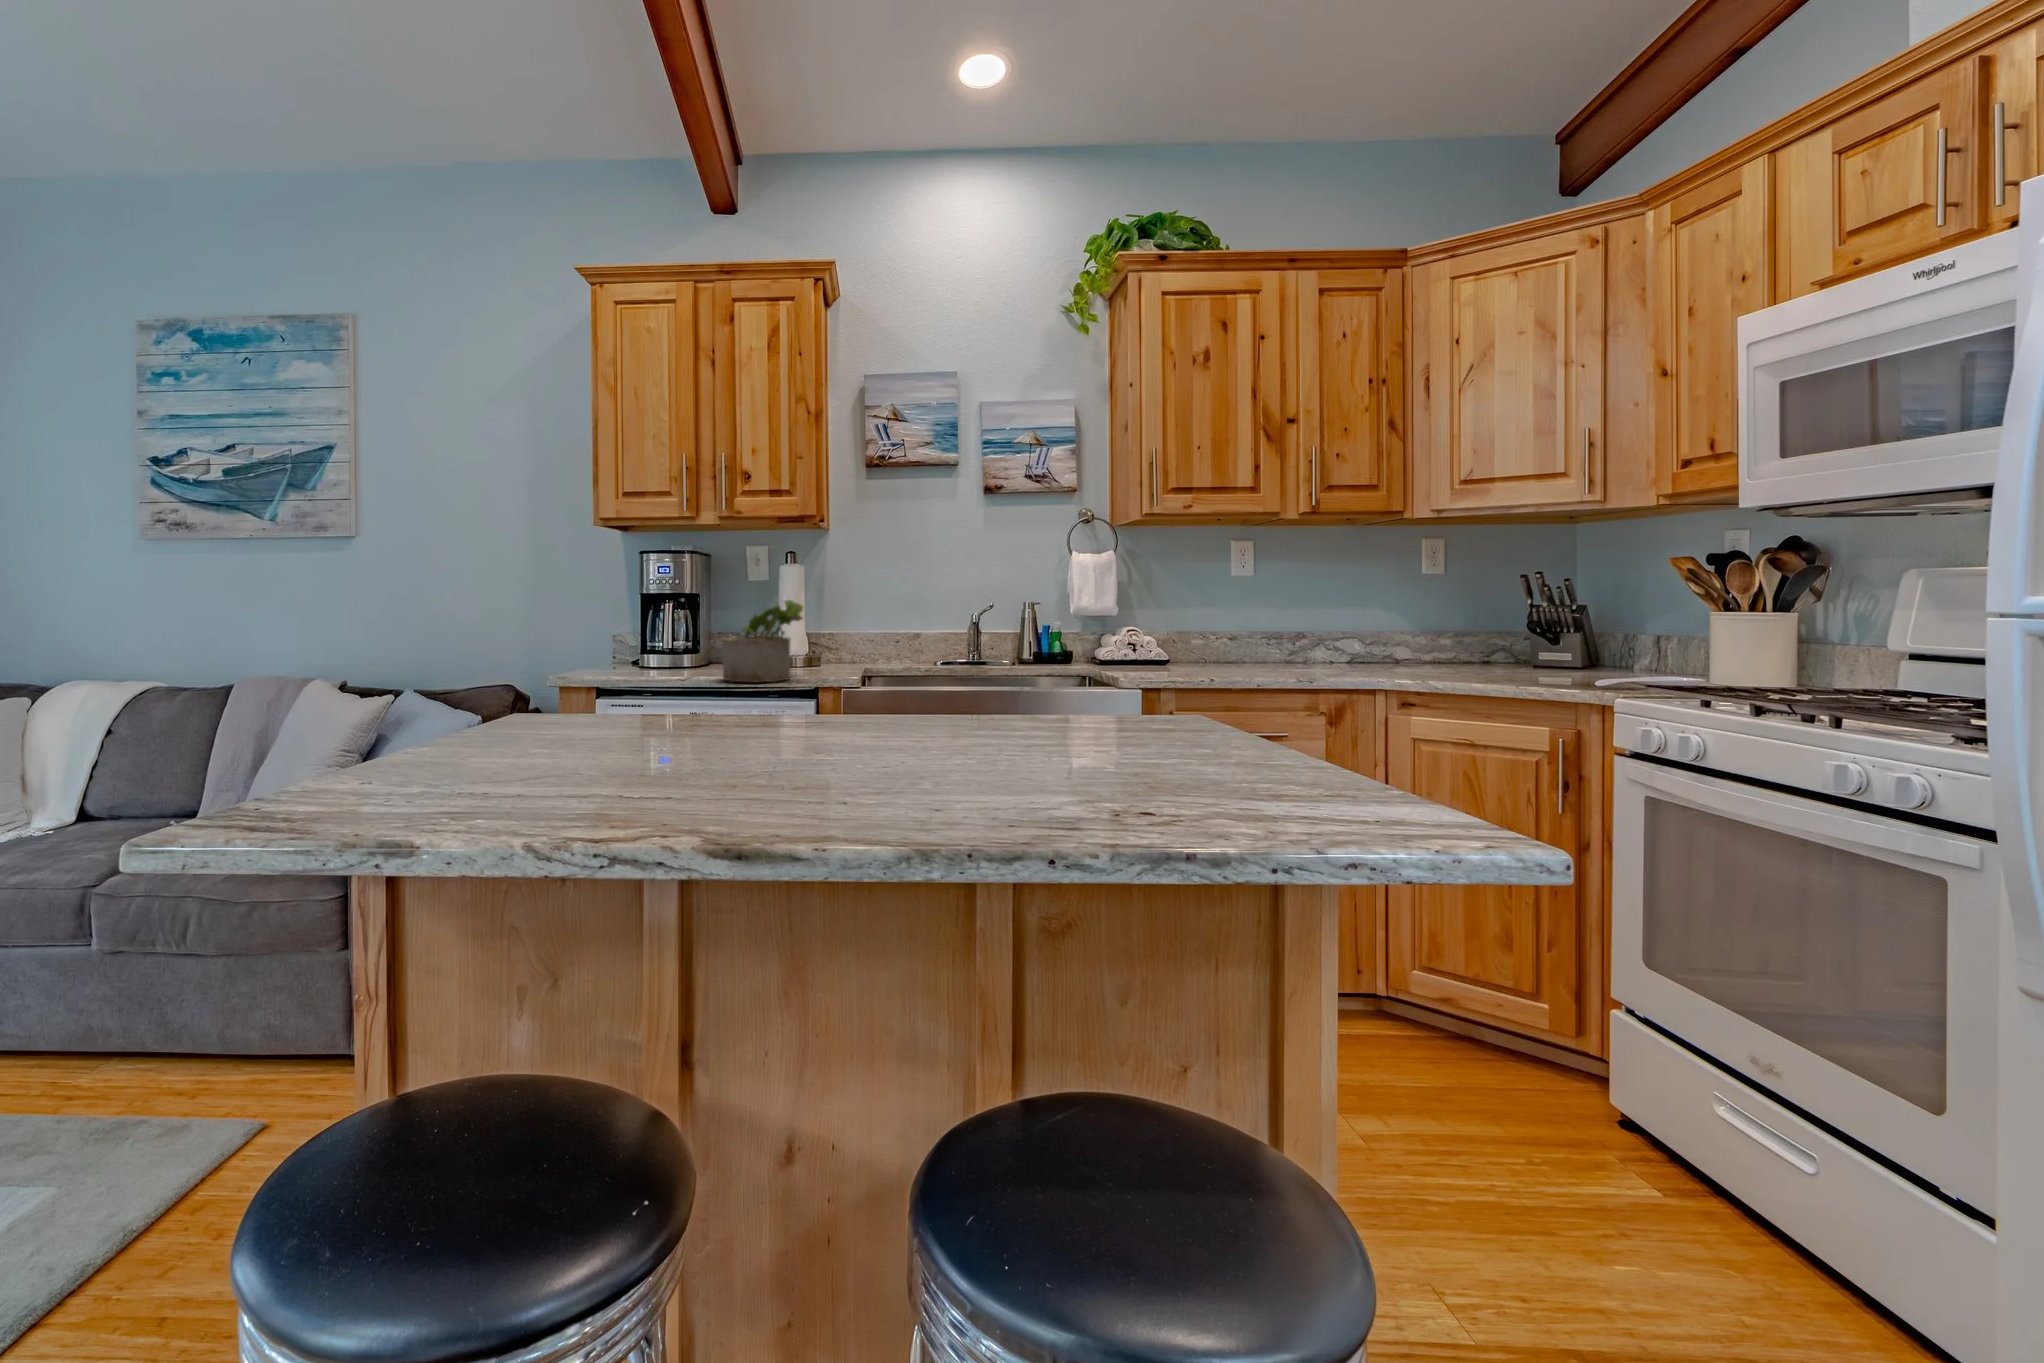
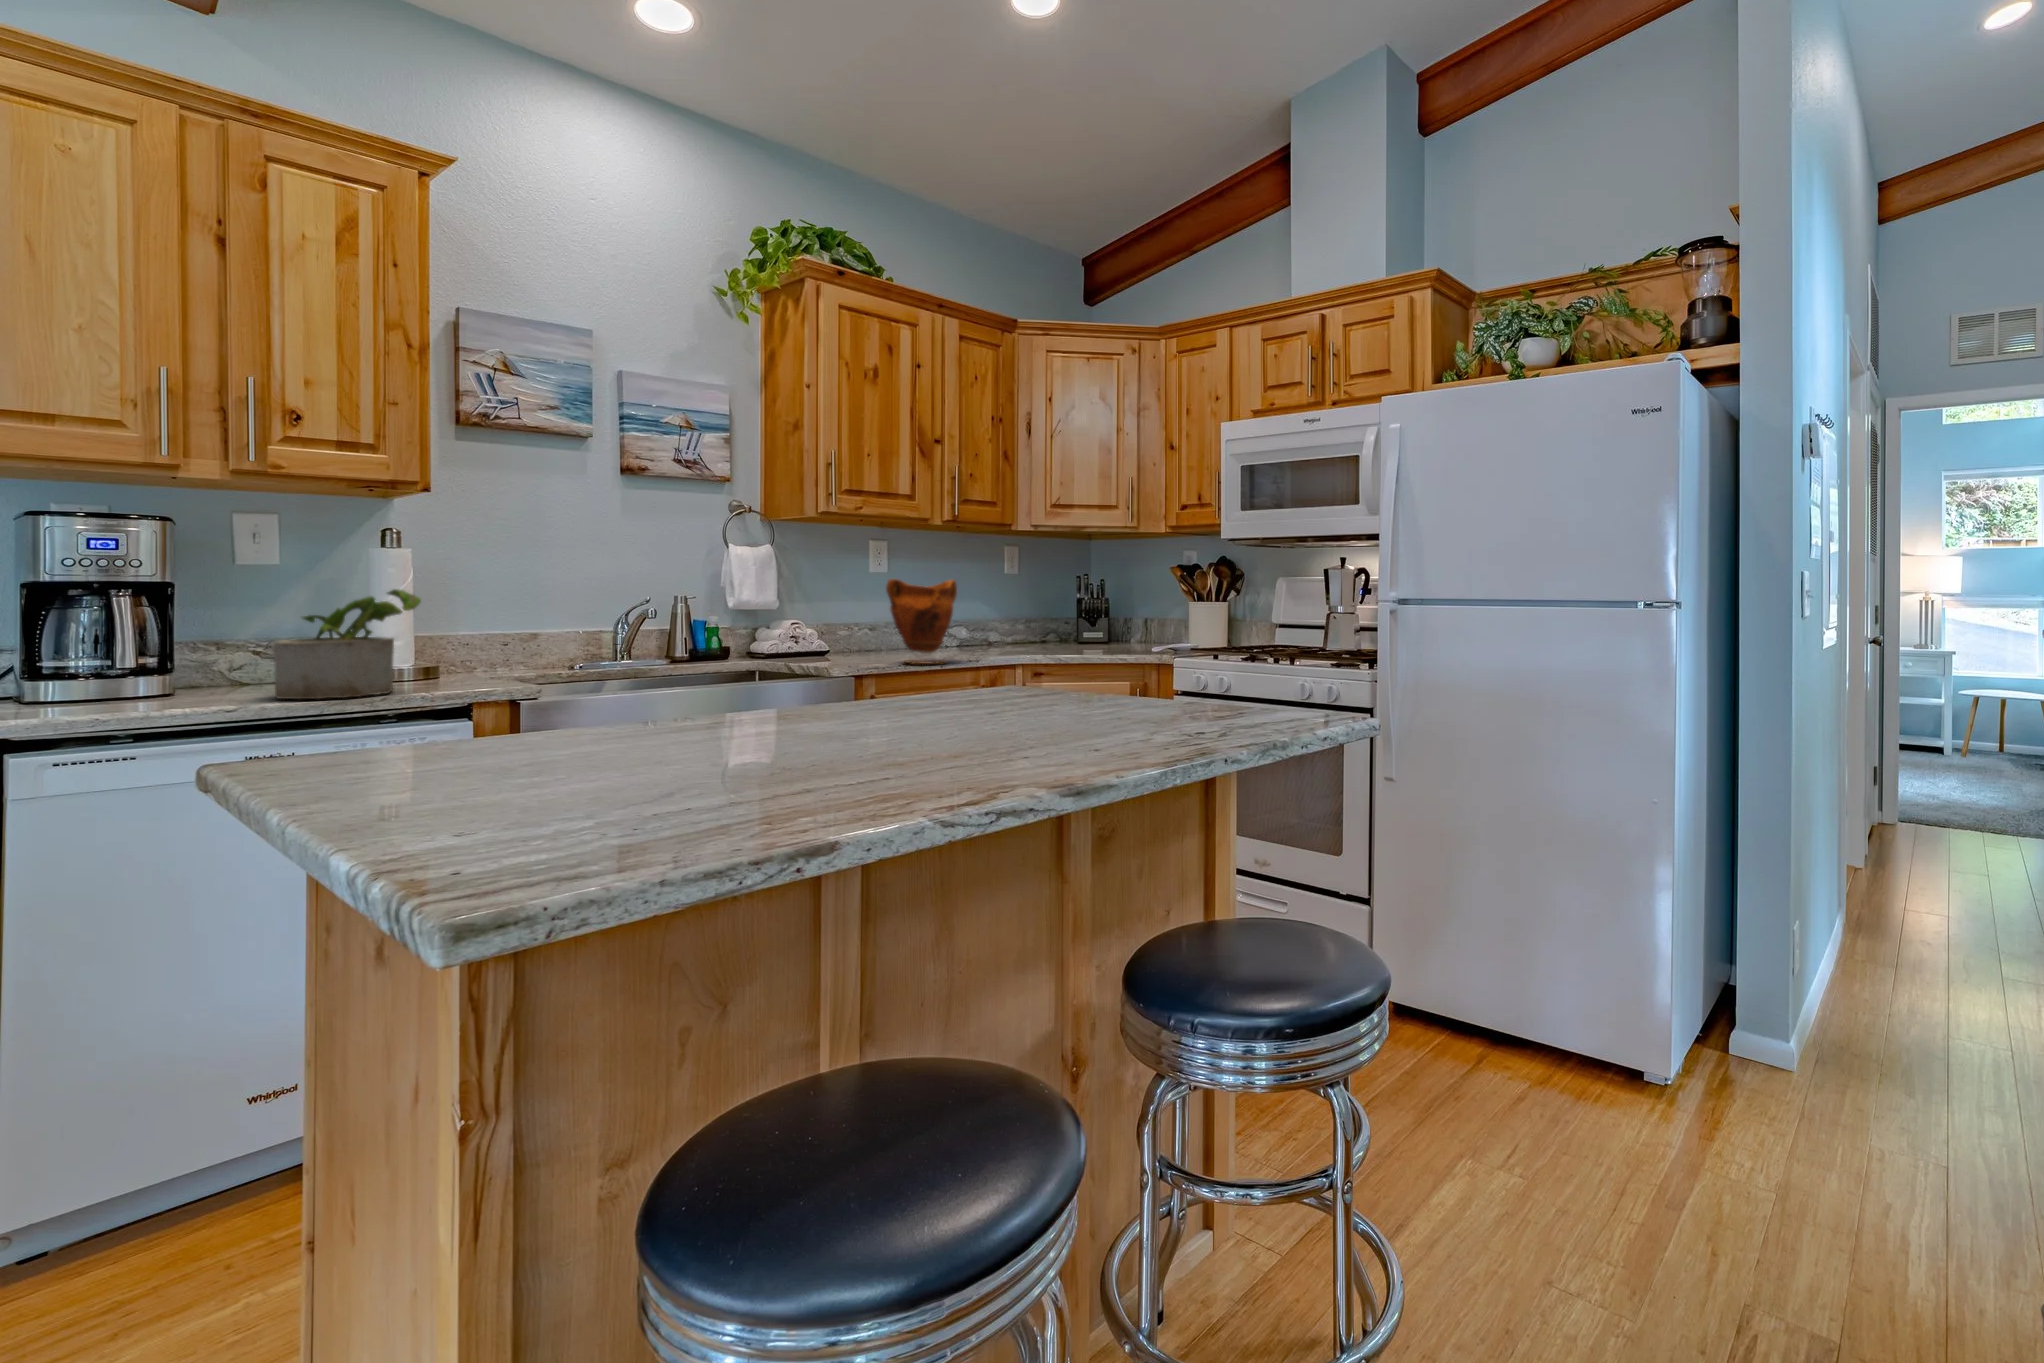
vase: none [1194,585,1290,686] -> present [886,579,957,664]

